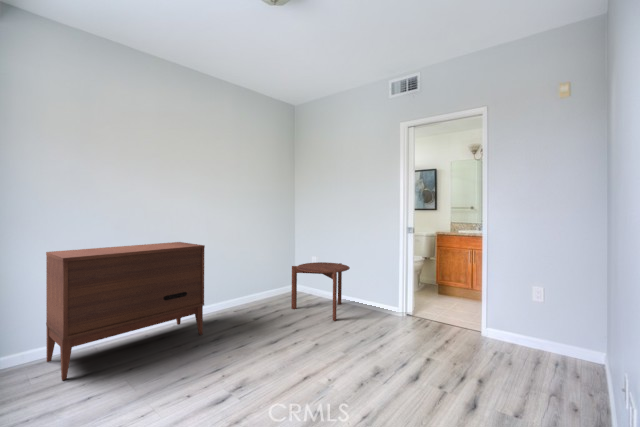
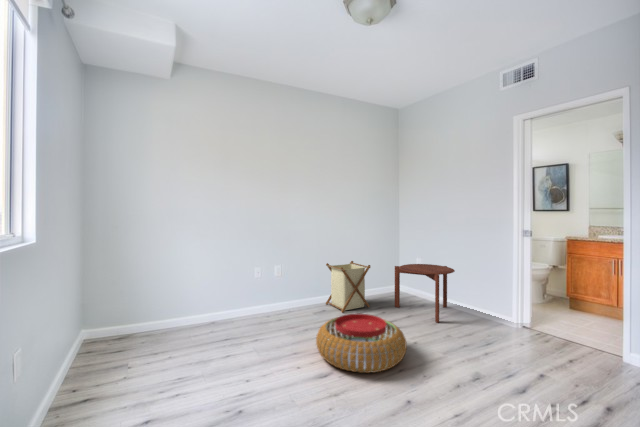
dresser: present [46,242,205,380] -> none [204,240,315,341]
laundry basket: none [215,263,267,322] -> present [326,261,370,313]
pouf: none [210,322,311,389] -> present [316,314,407,373]

